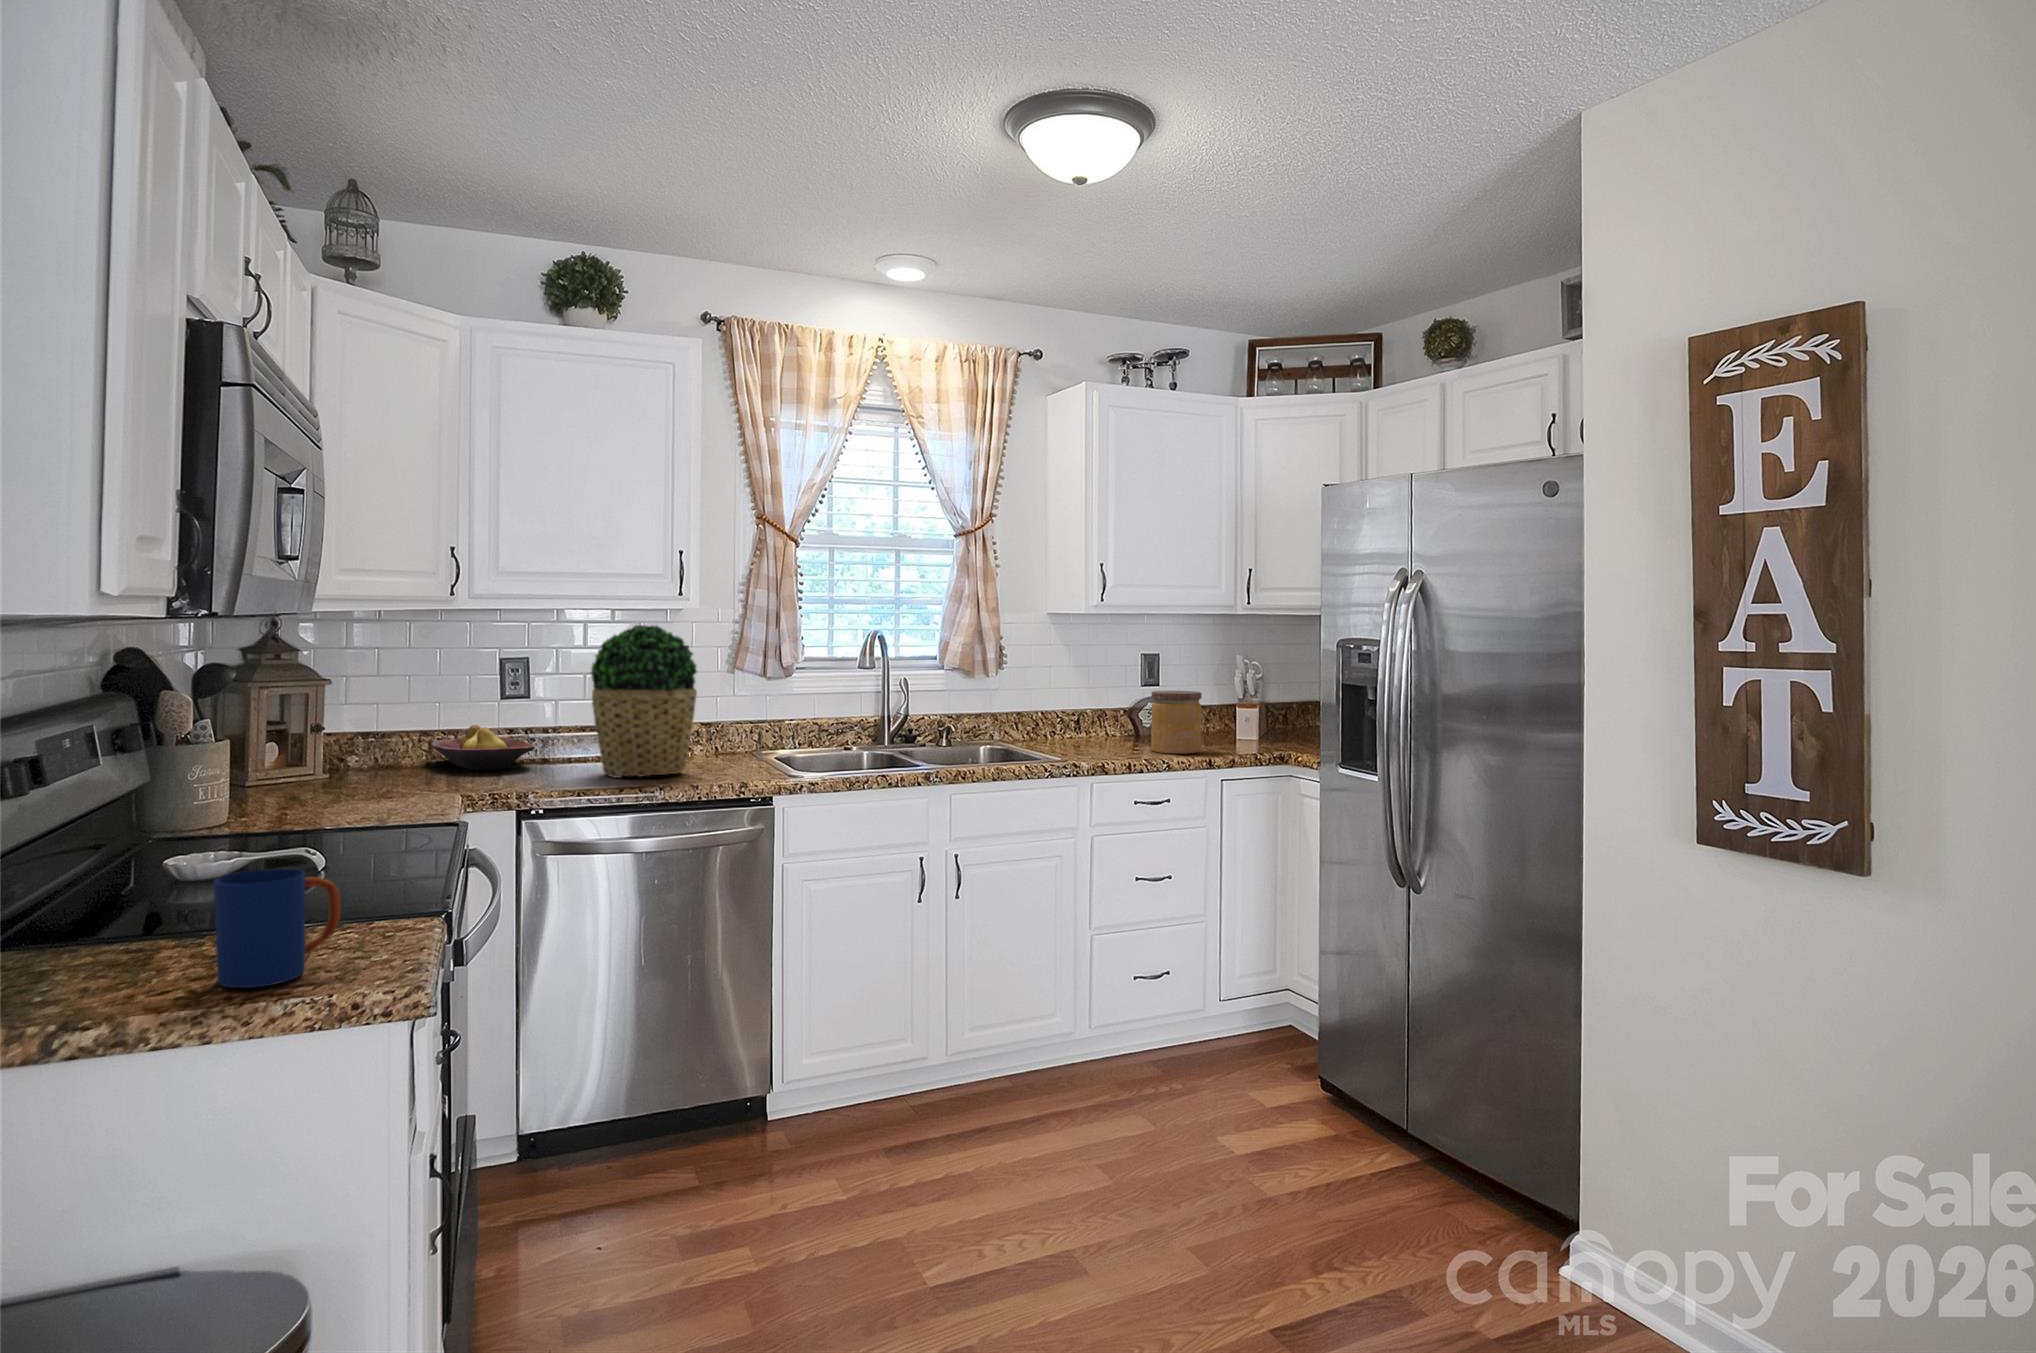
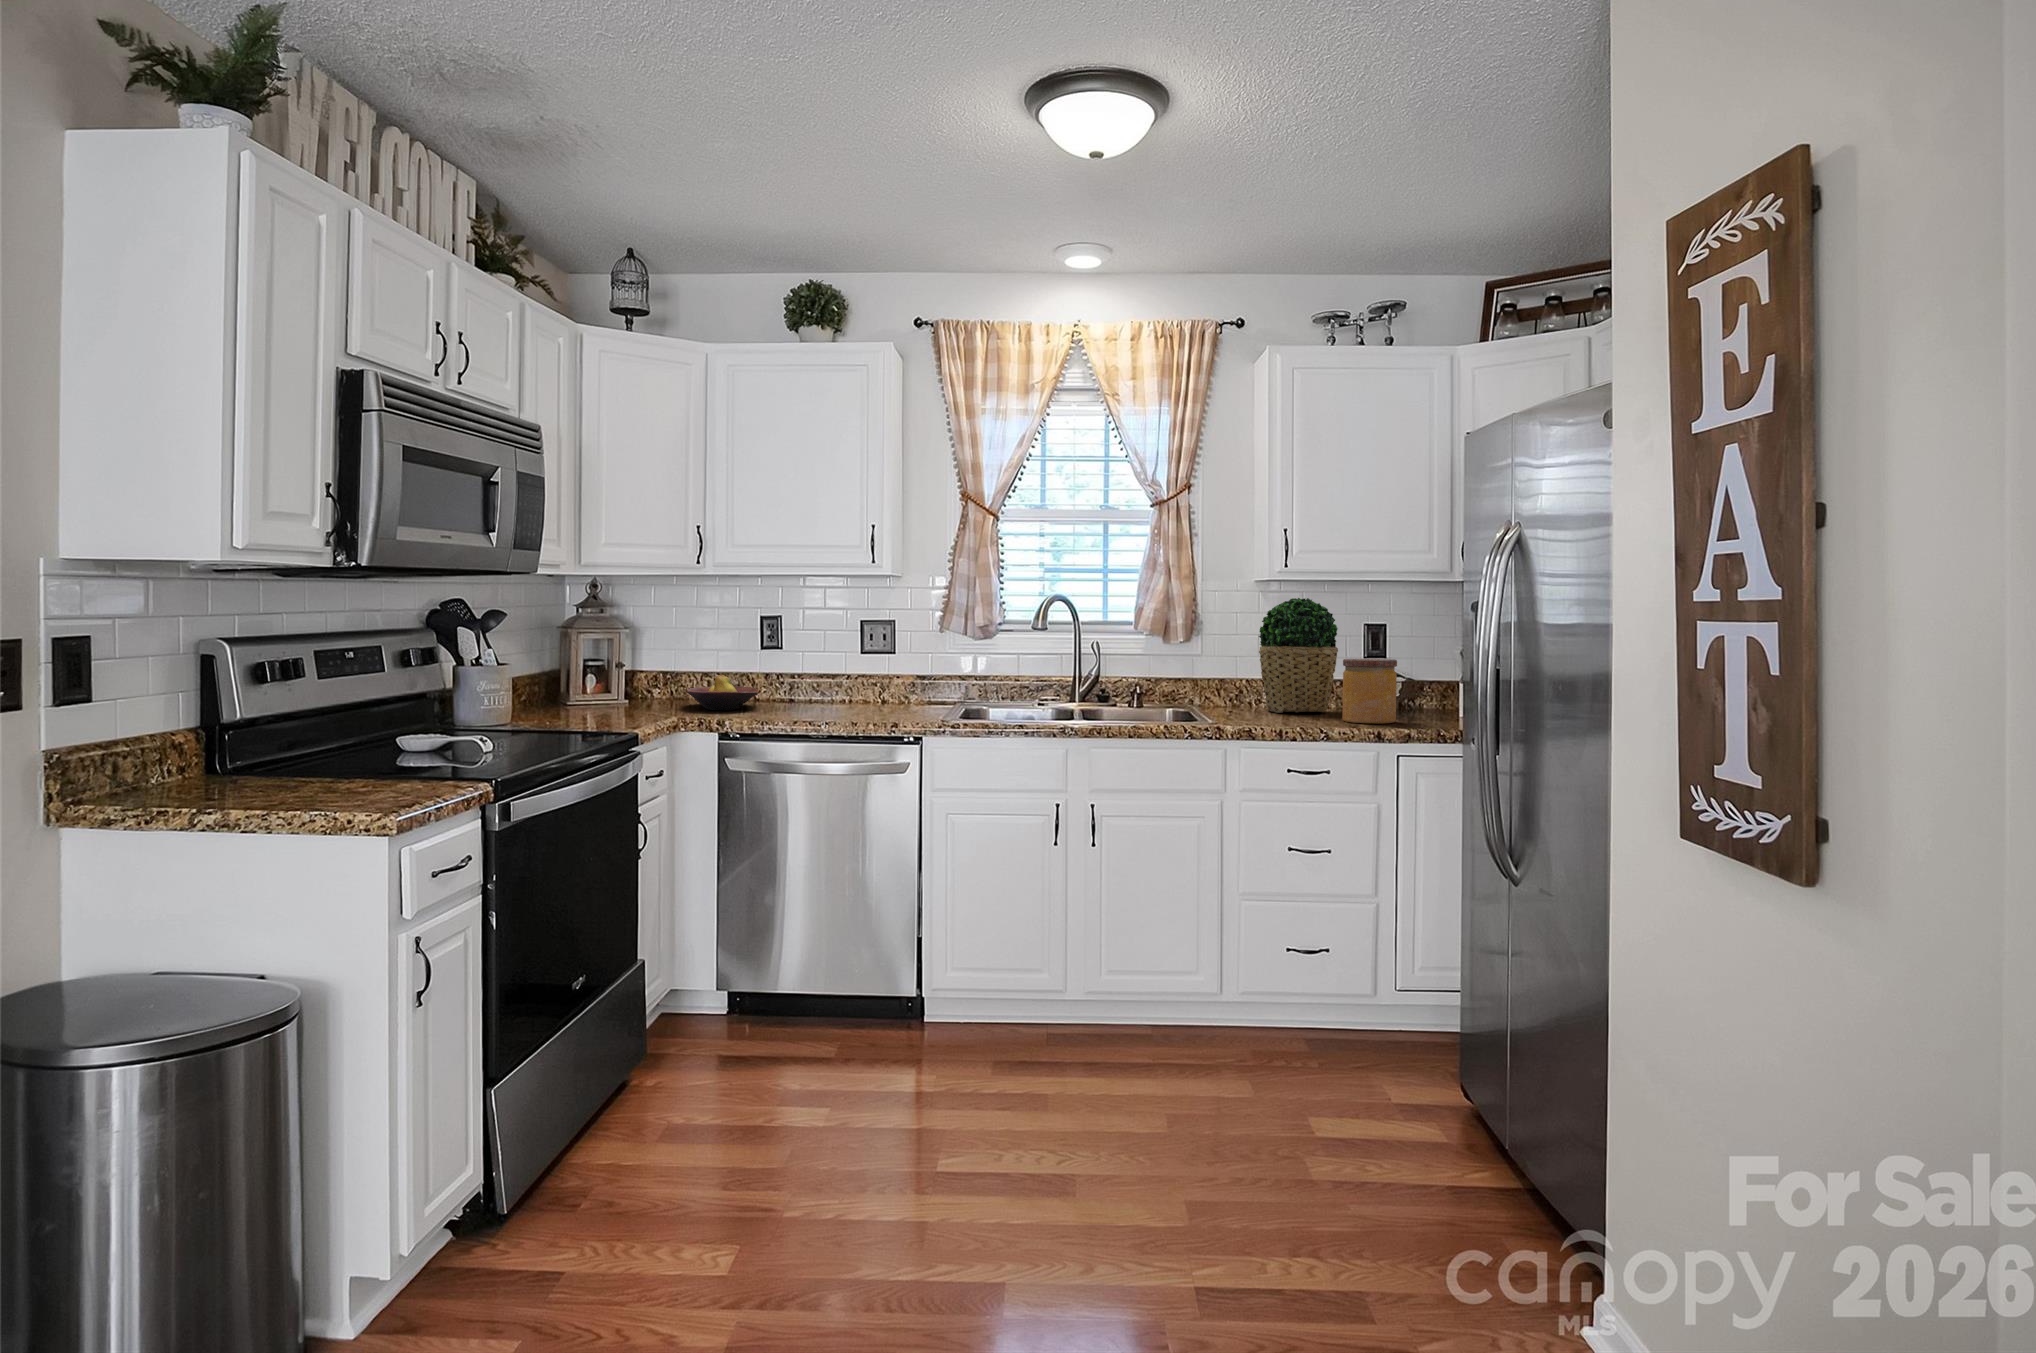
potted plant: present [591,625,697,778] -> present [1259,598,1338,713]
mug: present [214,869,340,988] -> none [293,731,377,805]

